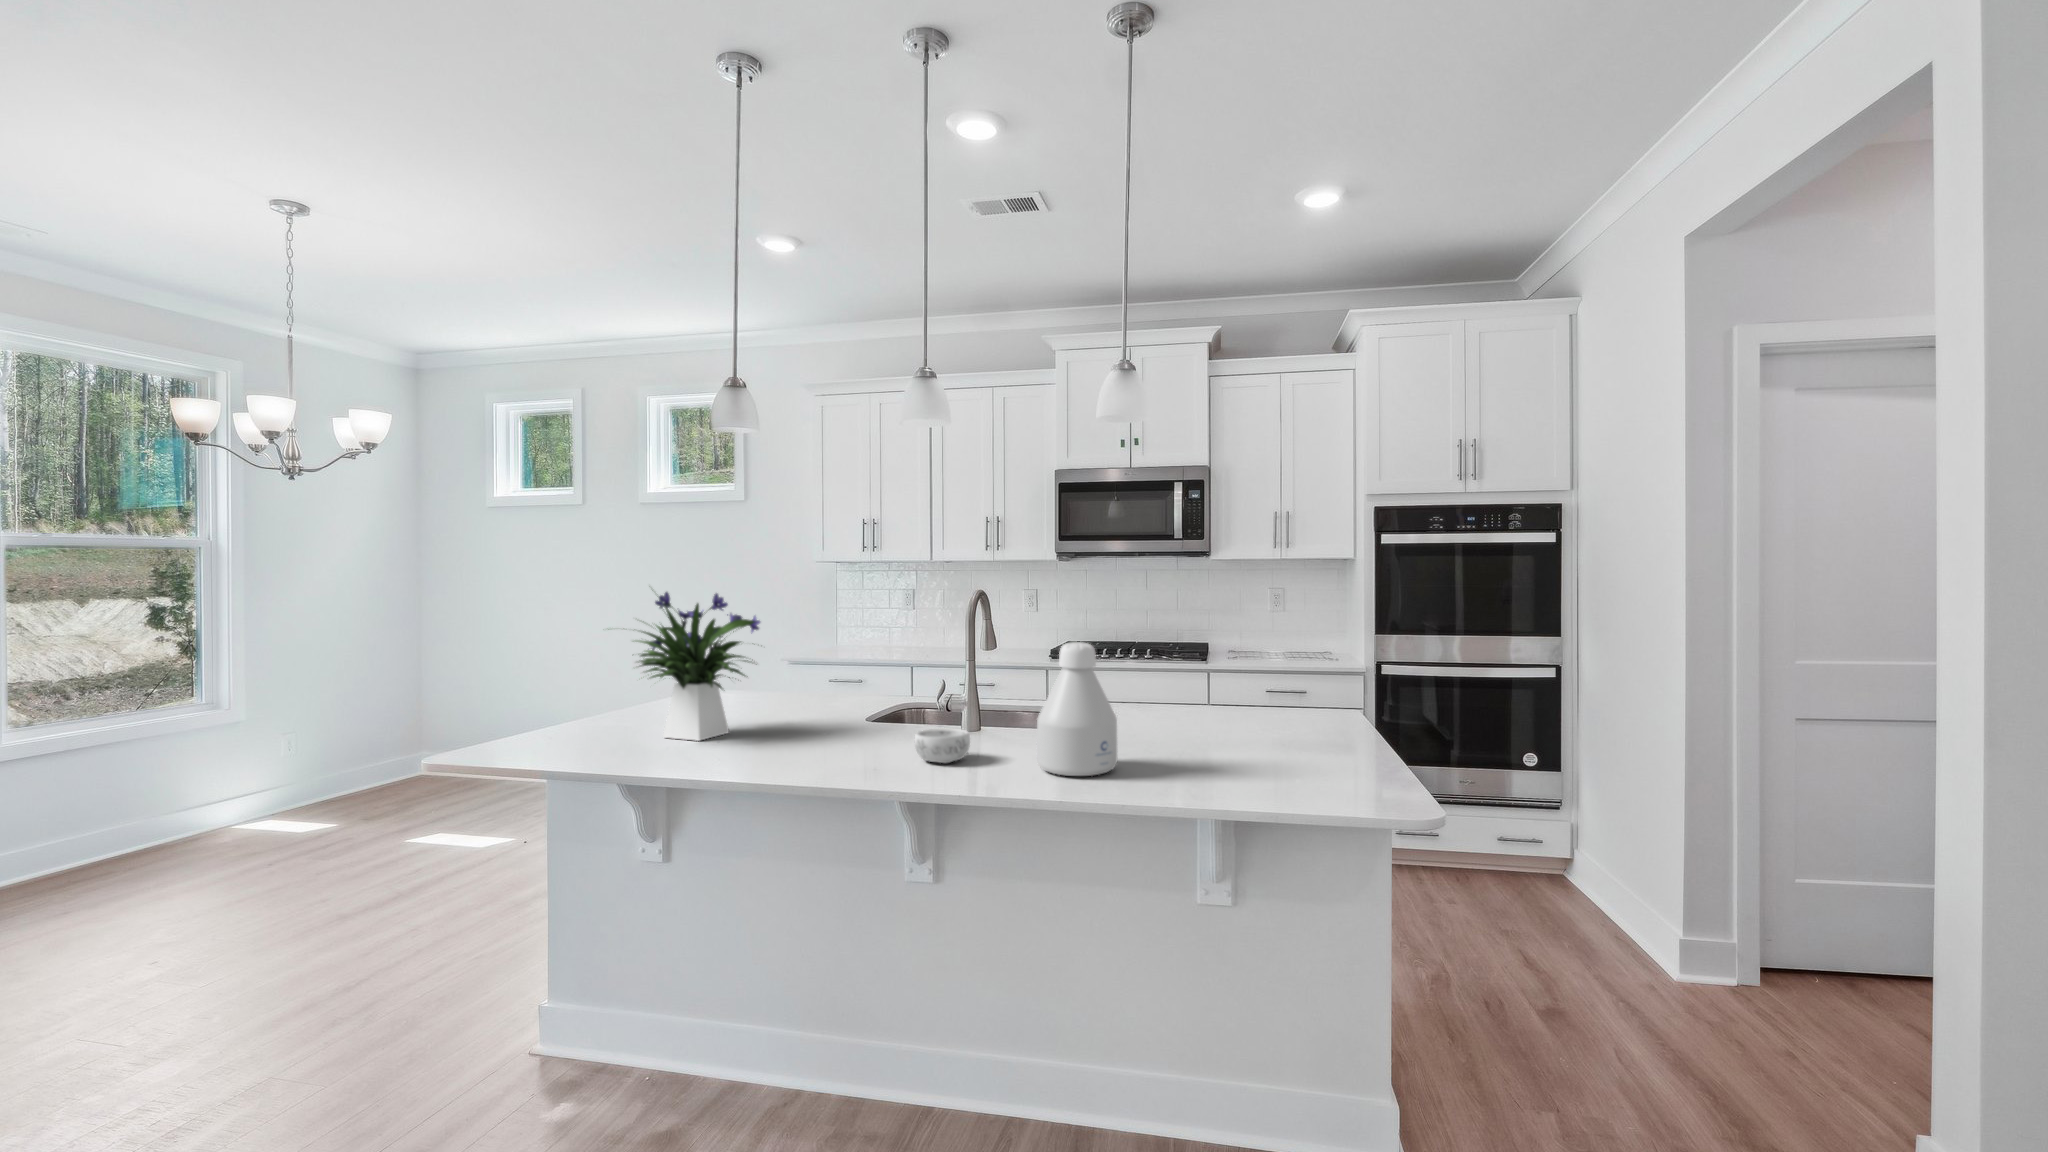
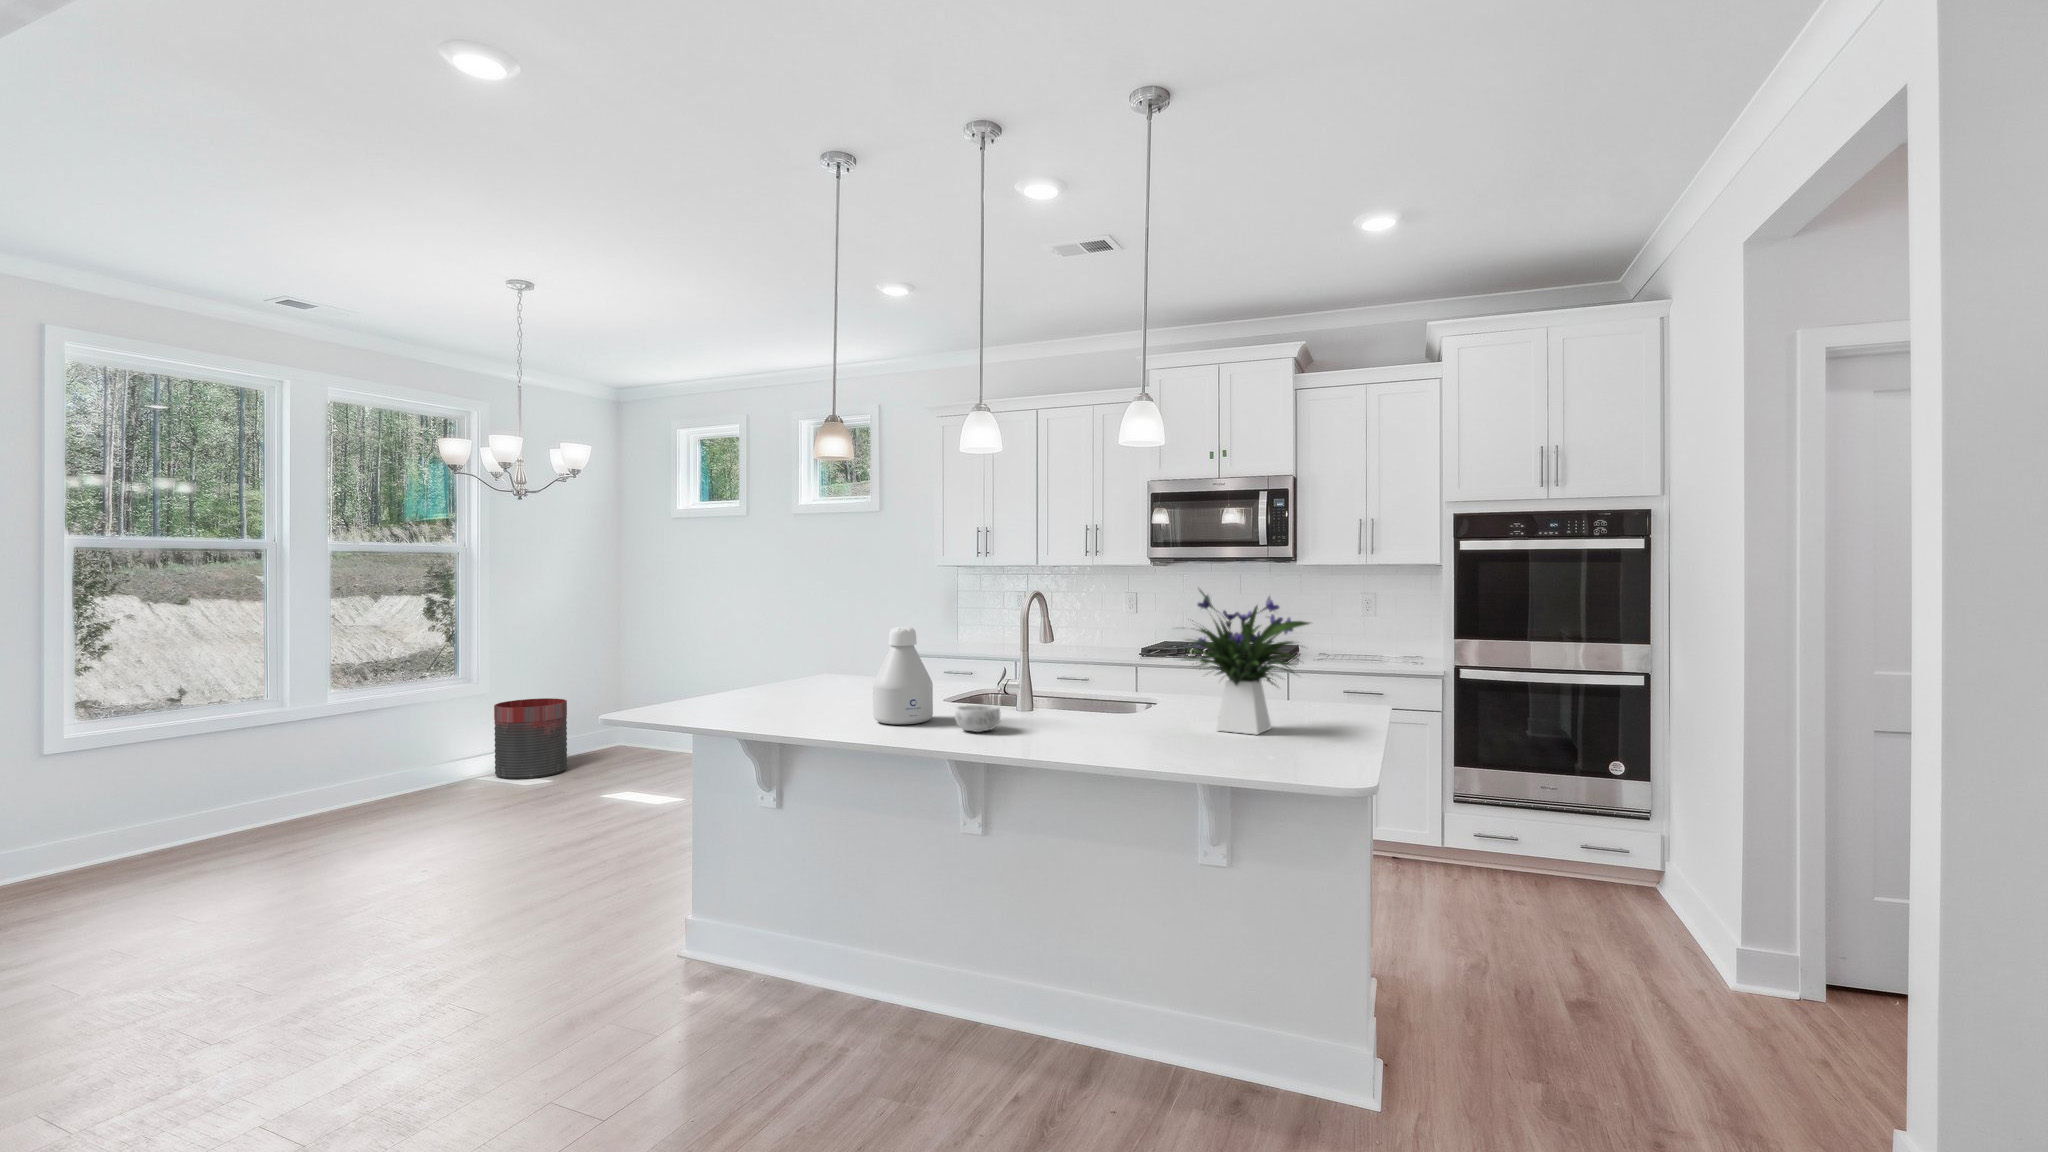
flower arrangement: present [638,592,760,741] -> present [1186,590,1309,735]
bottle: present [1037,642,1118,776] -> present [873,627,933,725]
trash can: none [252,721,353,821] -> present [494,698,567,779]

